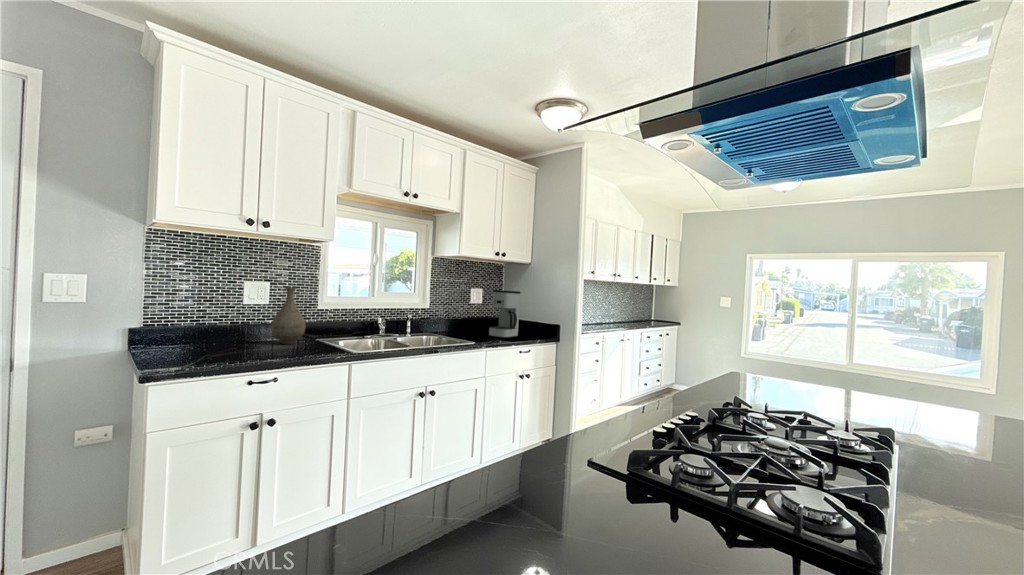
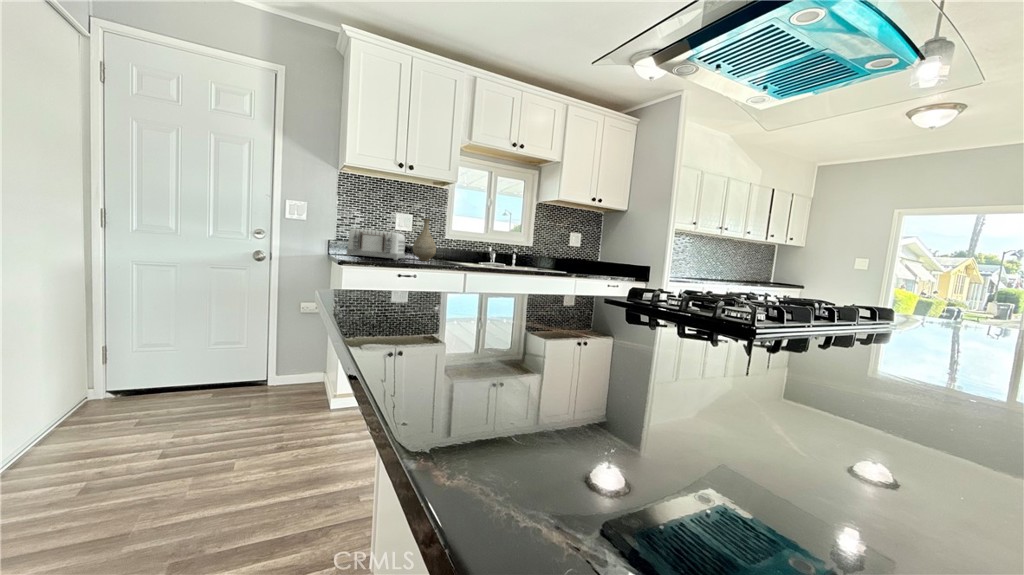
coffee maker: present [489,290,521,338] -> none [584,233,616,276]
toaster: none [160,310,259,356] -> present [346,228,405,260]

